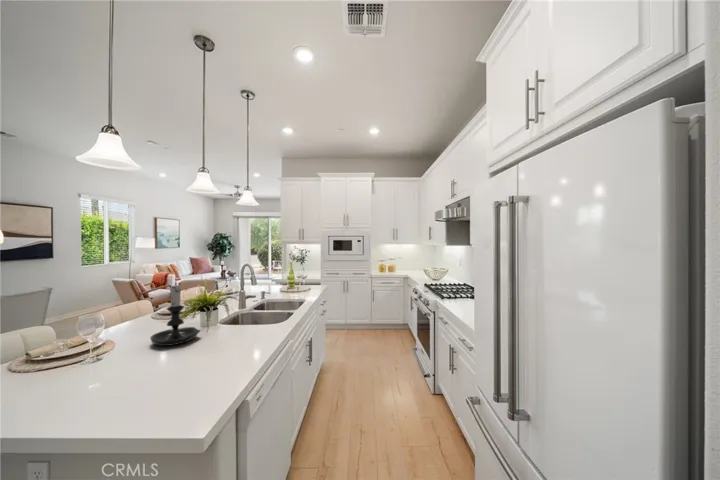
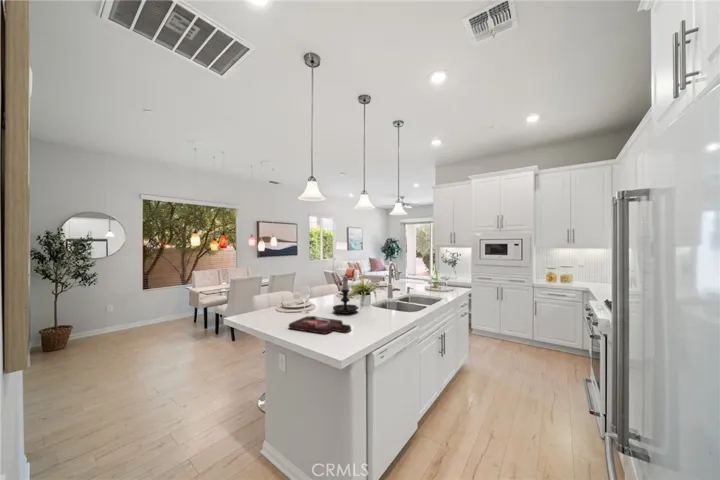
cutting board: none [40,361,197,407] -> present [289,316,351,334]

